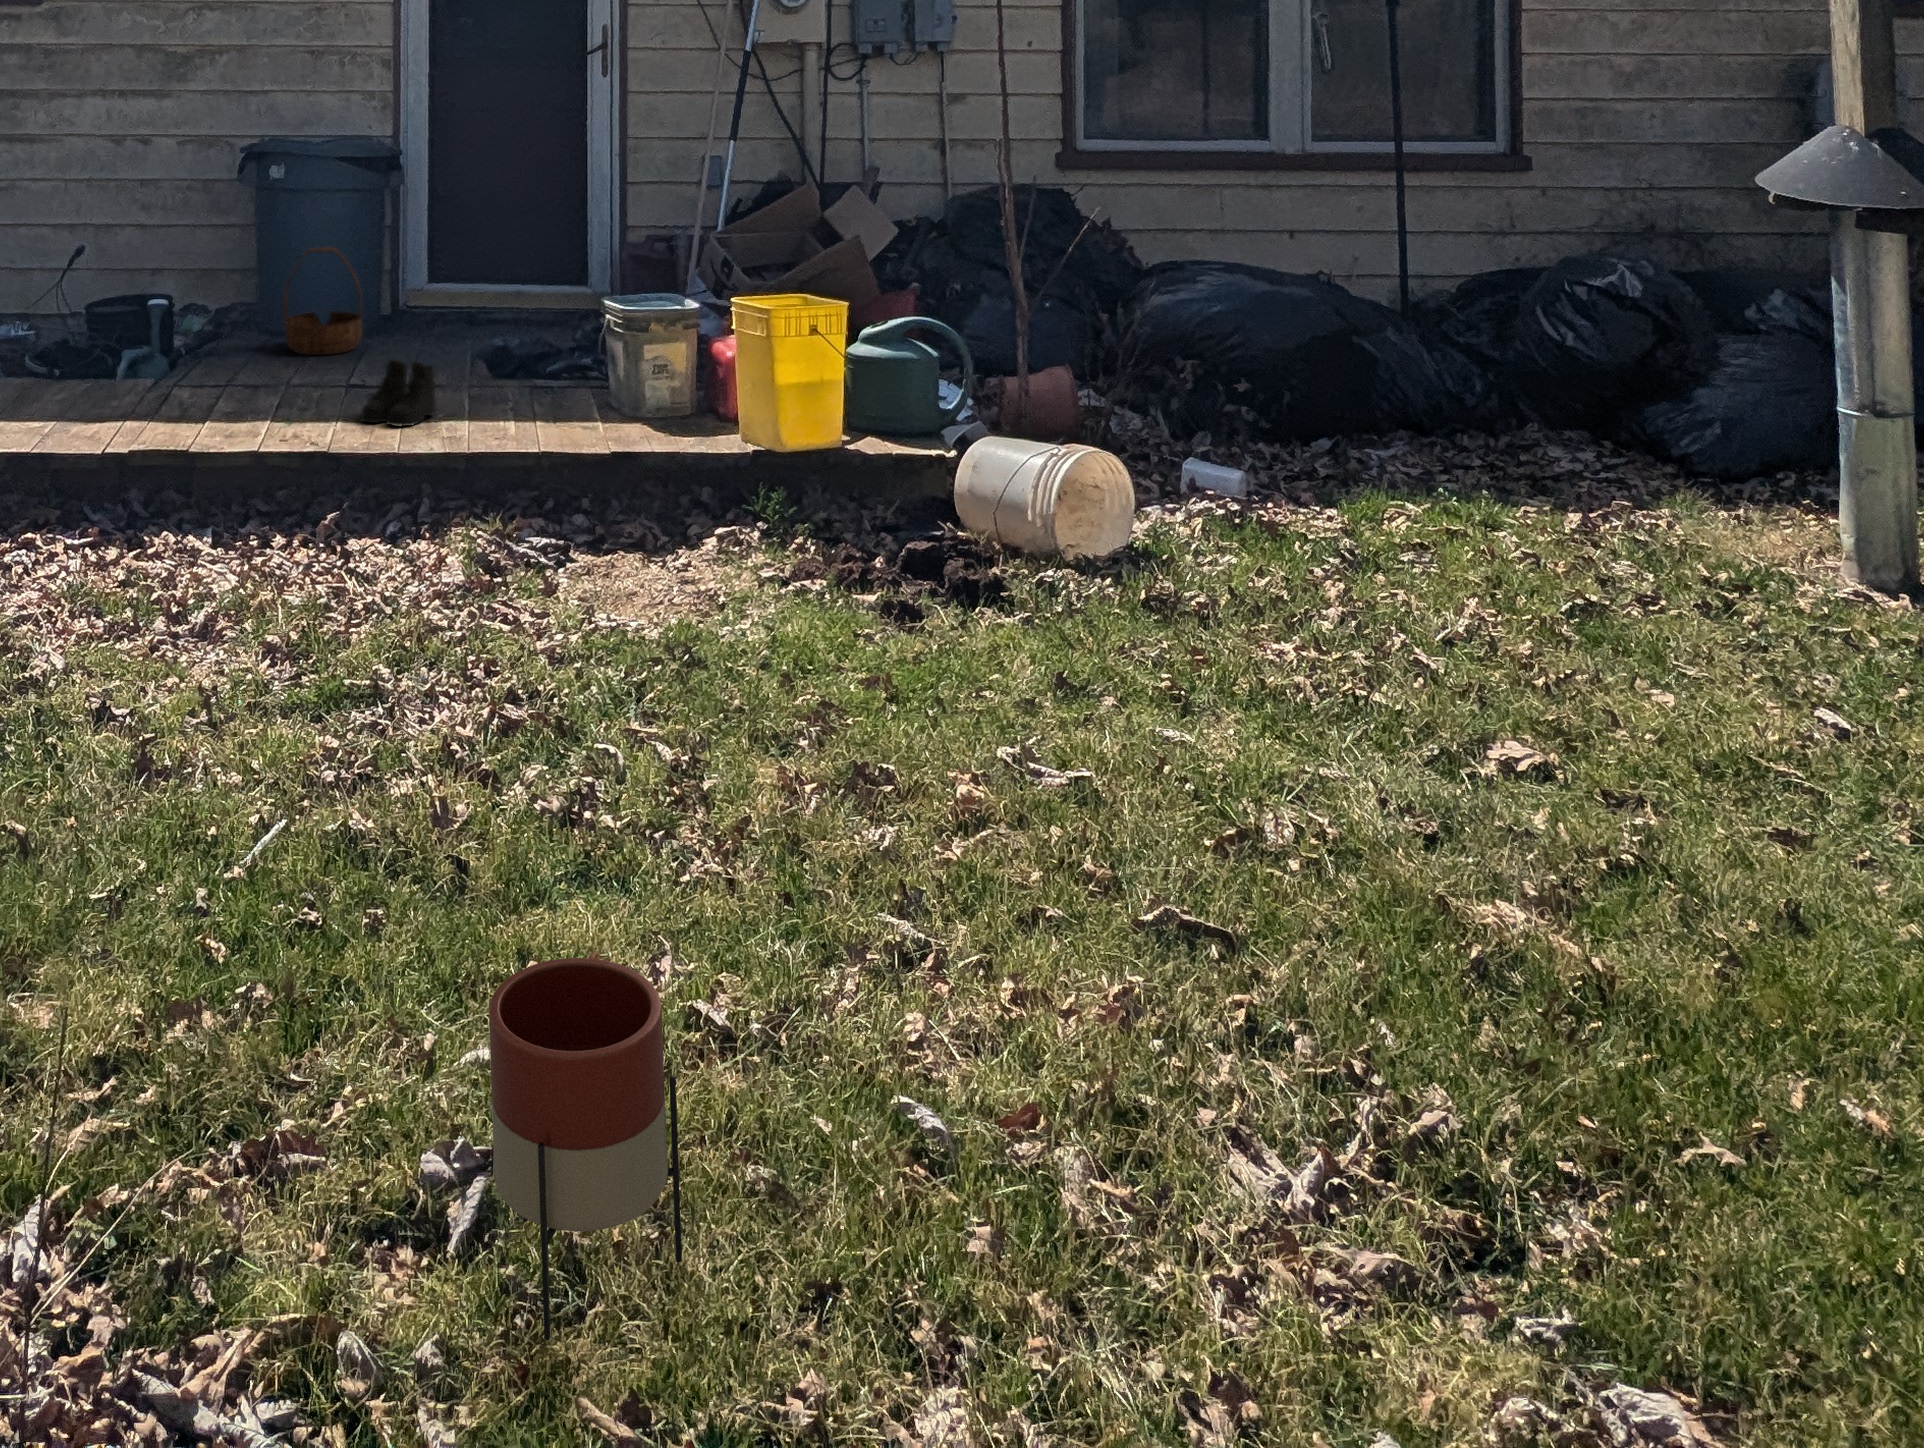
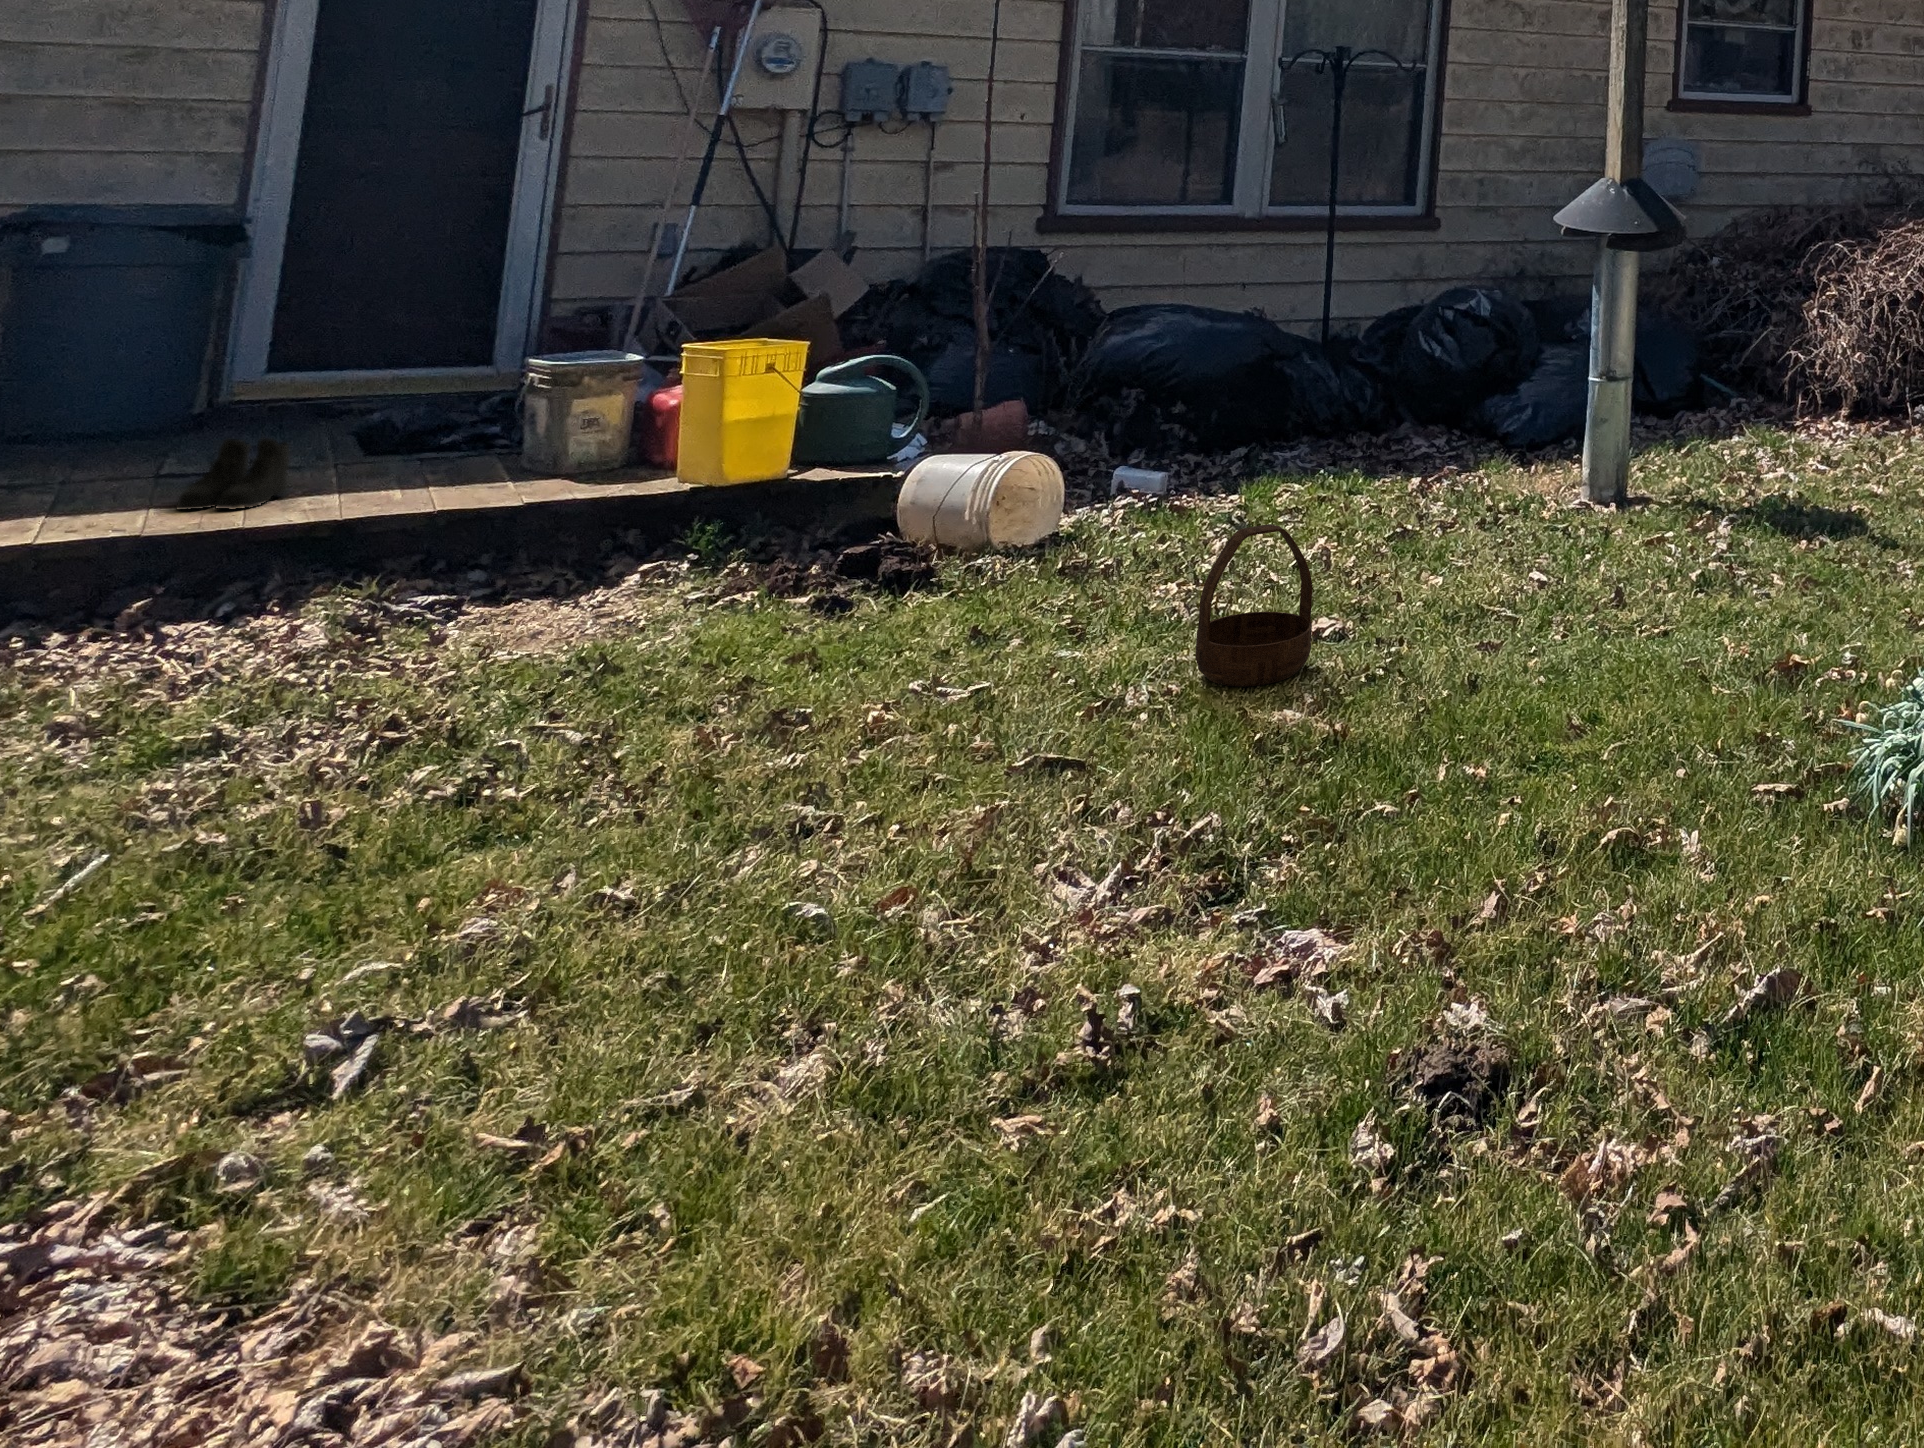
basket: present [284,247,362,355] -> present [1195,524,1313,686]
planter: present [489,958,682,1341] -> none [393,819,581,1105]

